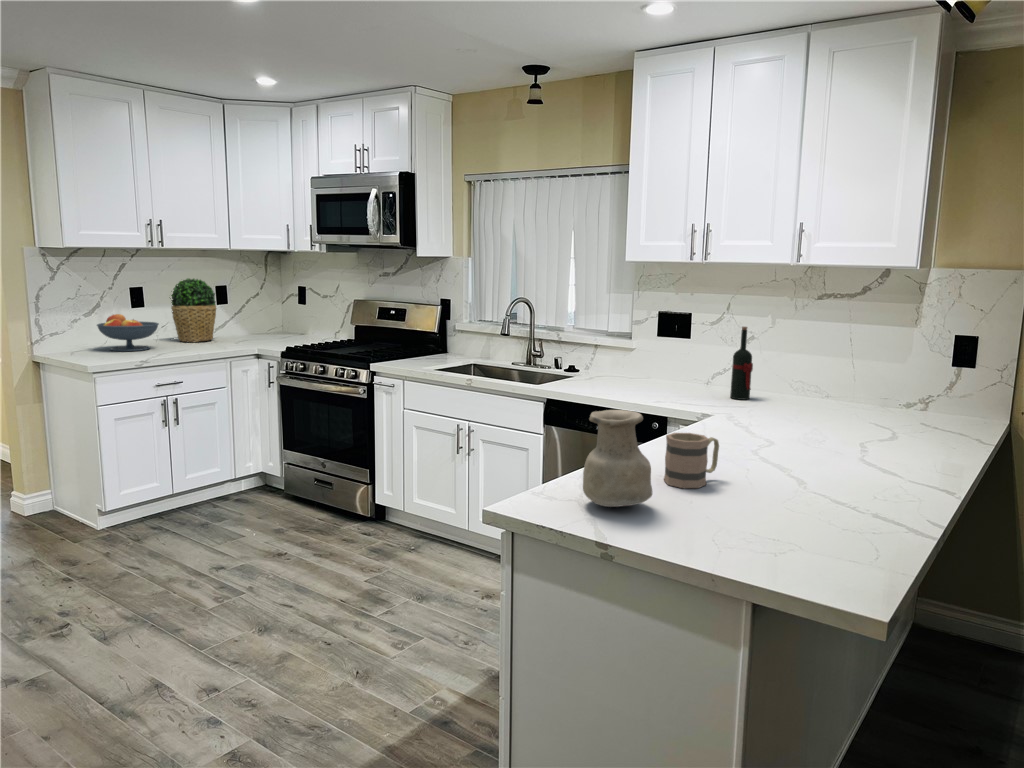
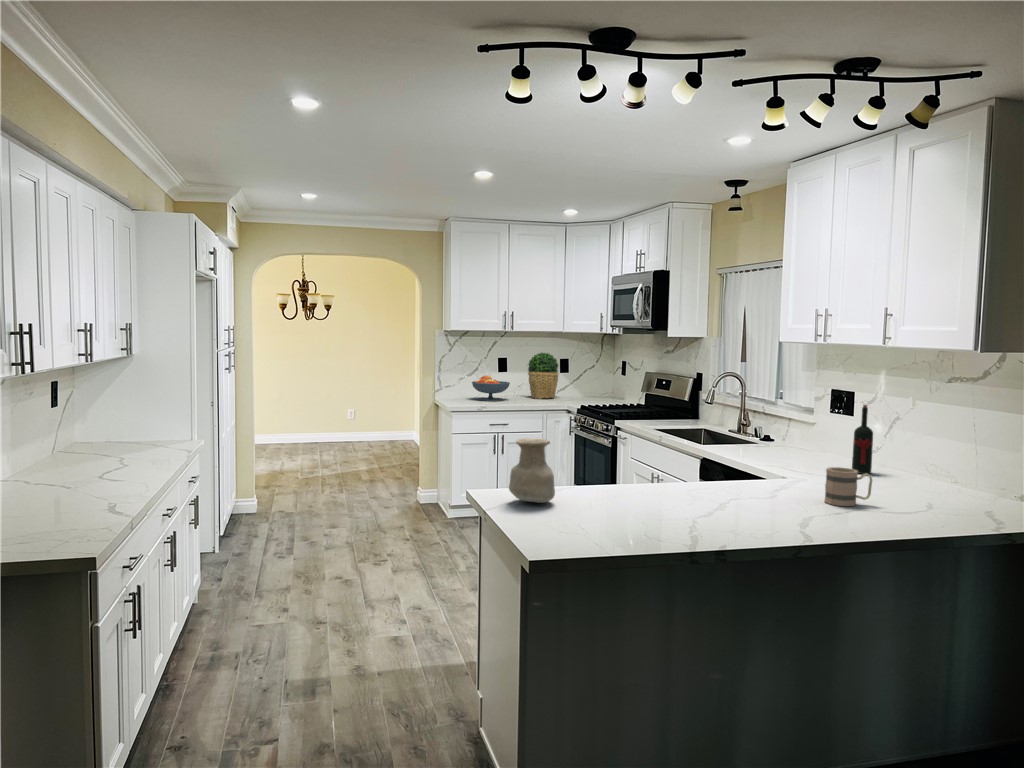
mug: present [664,433,719,488] -> present [824,467,872,506]

